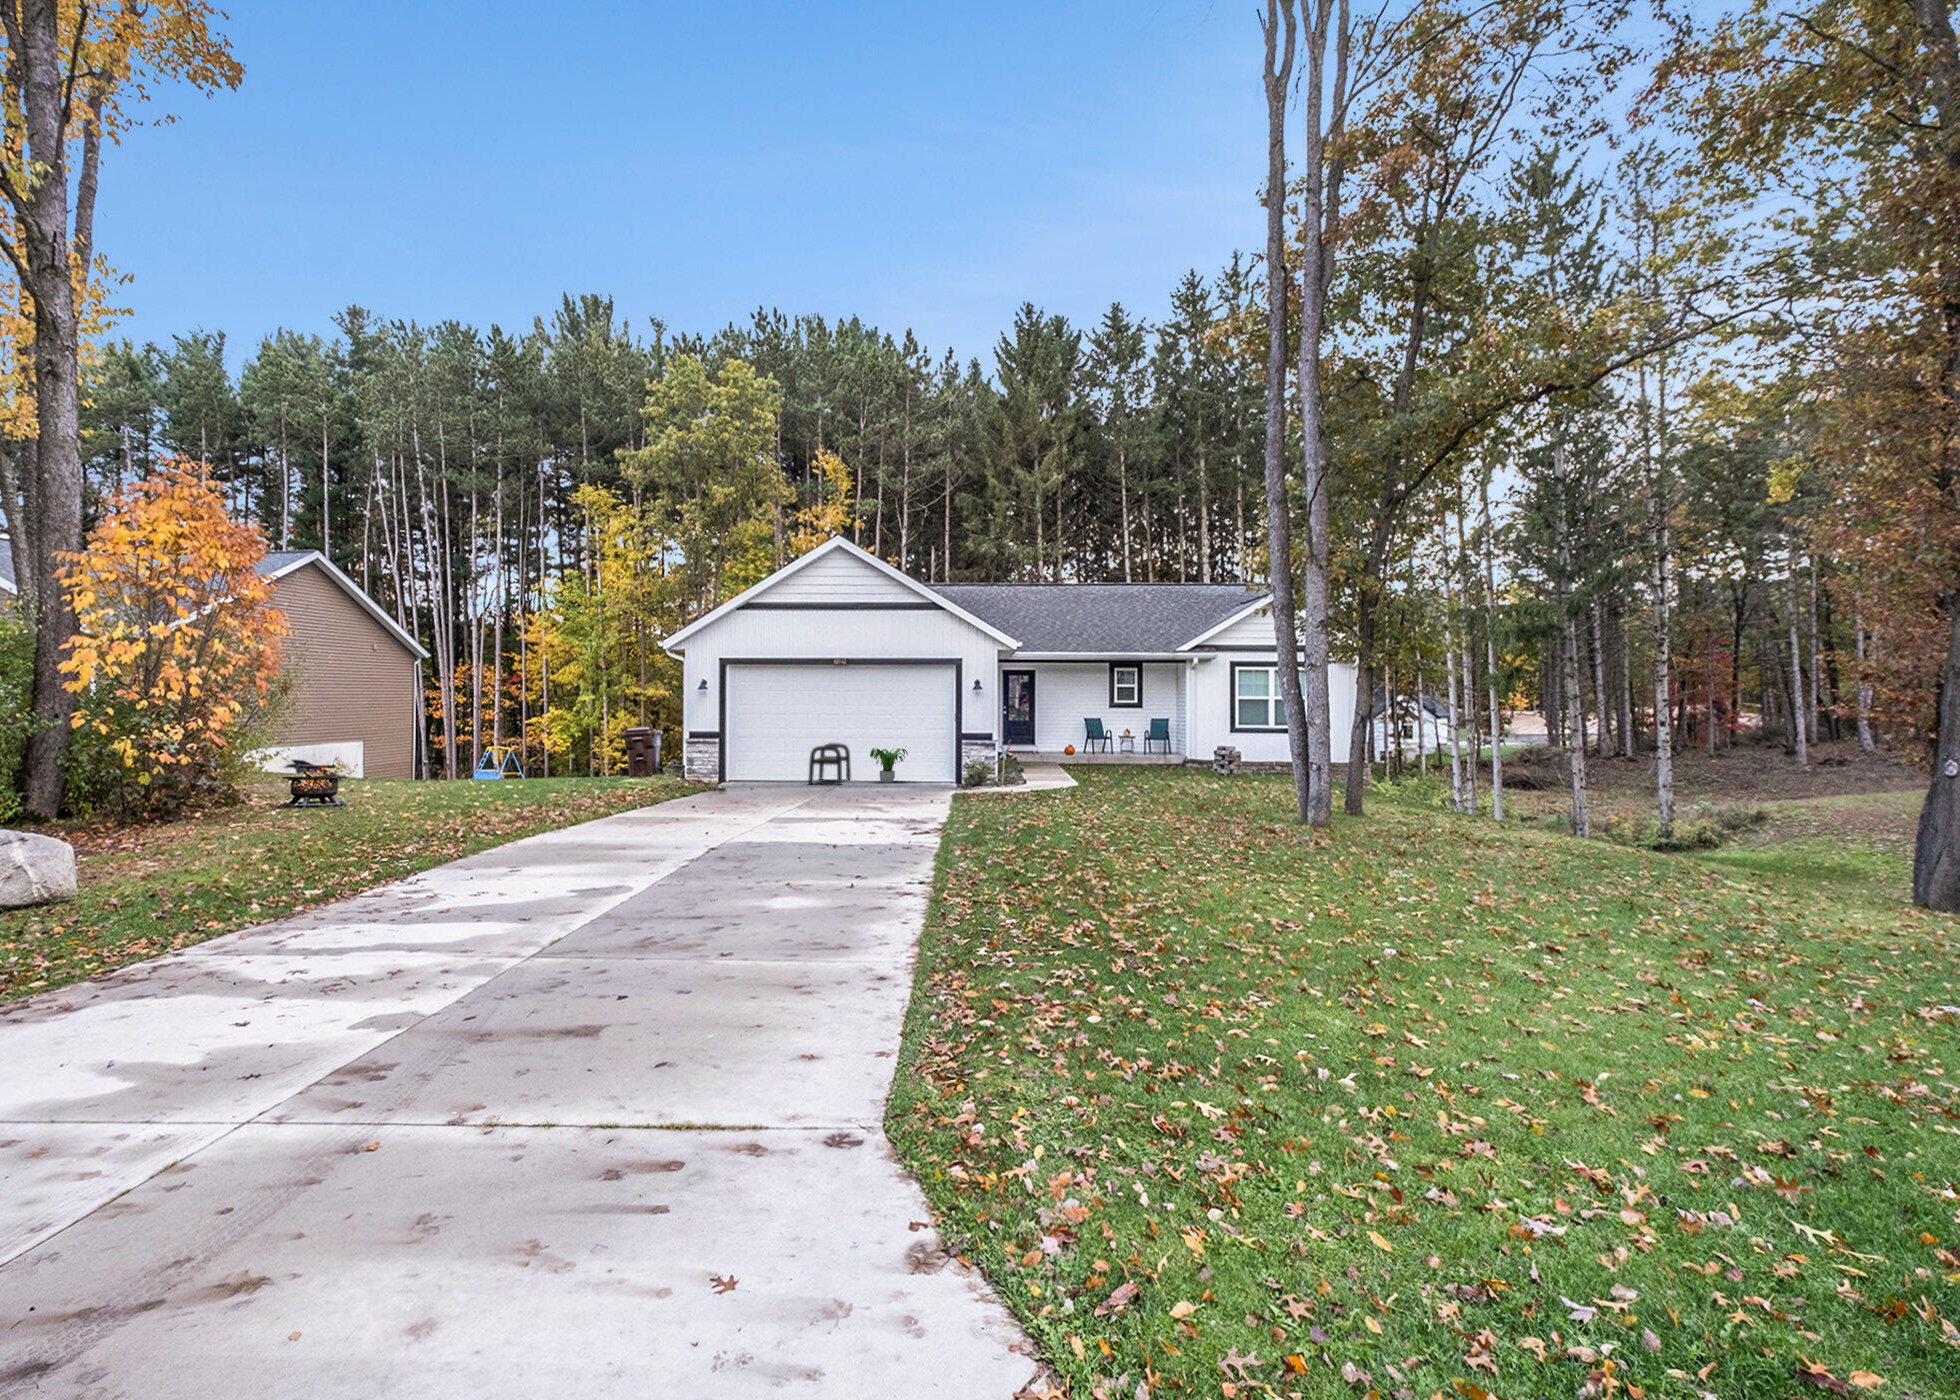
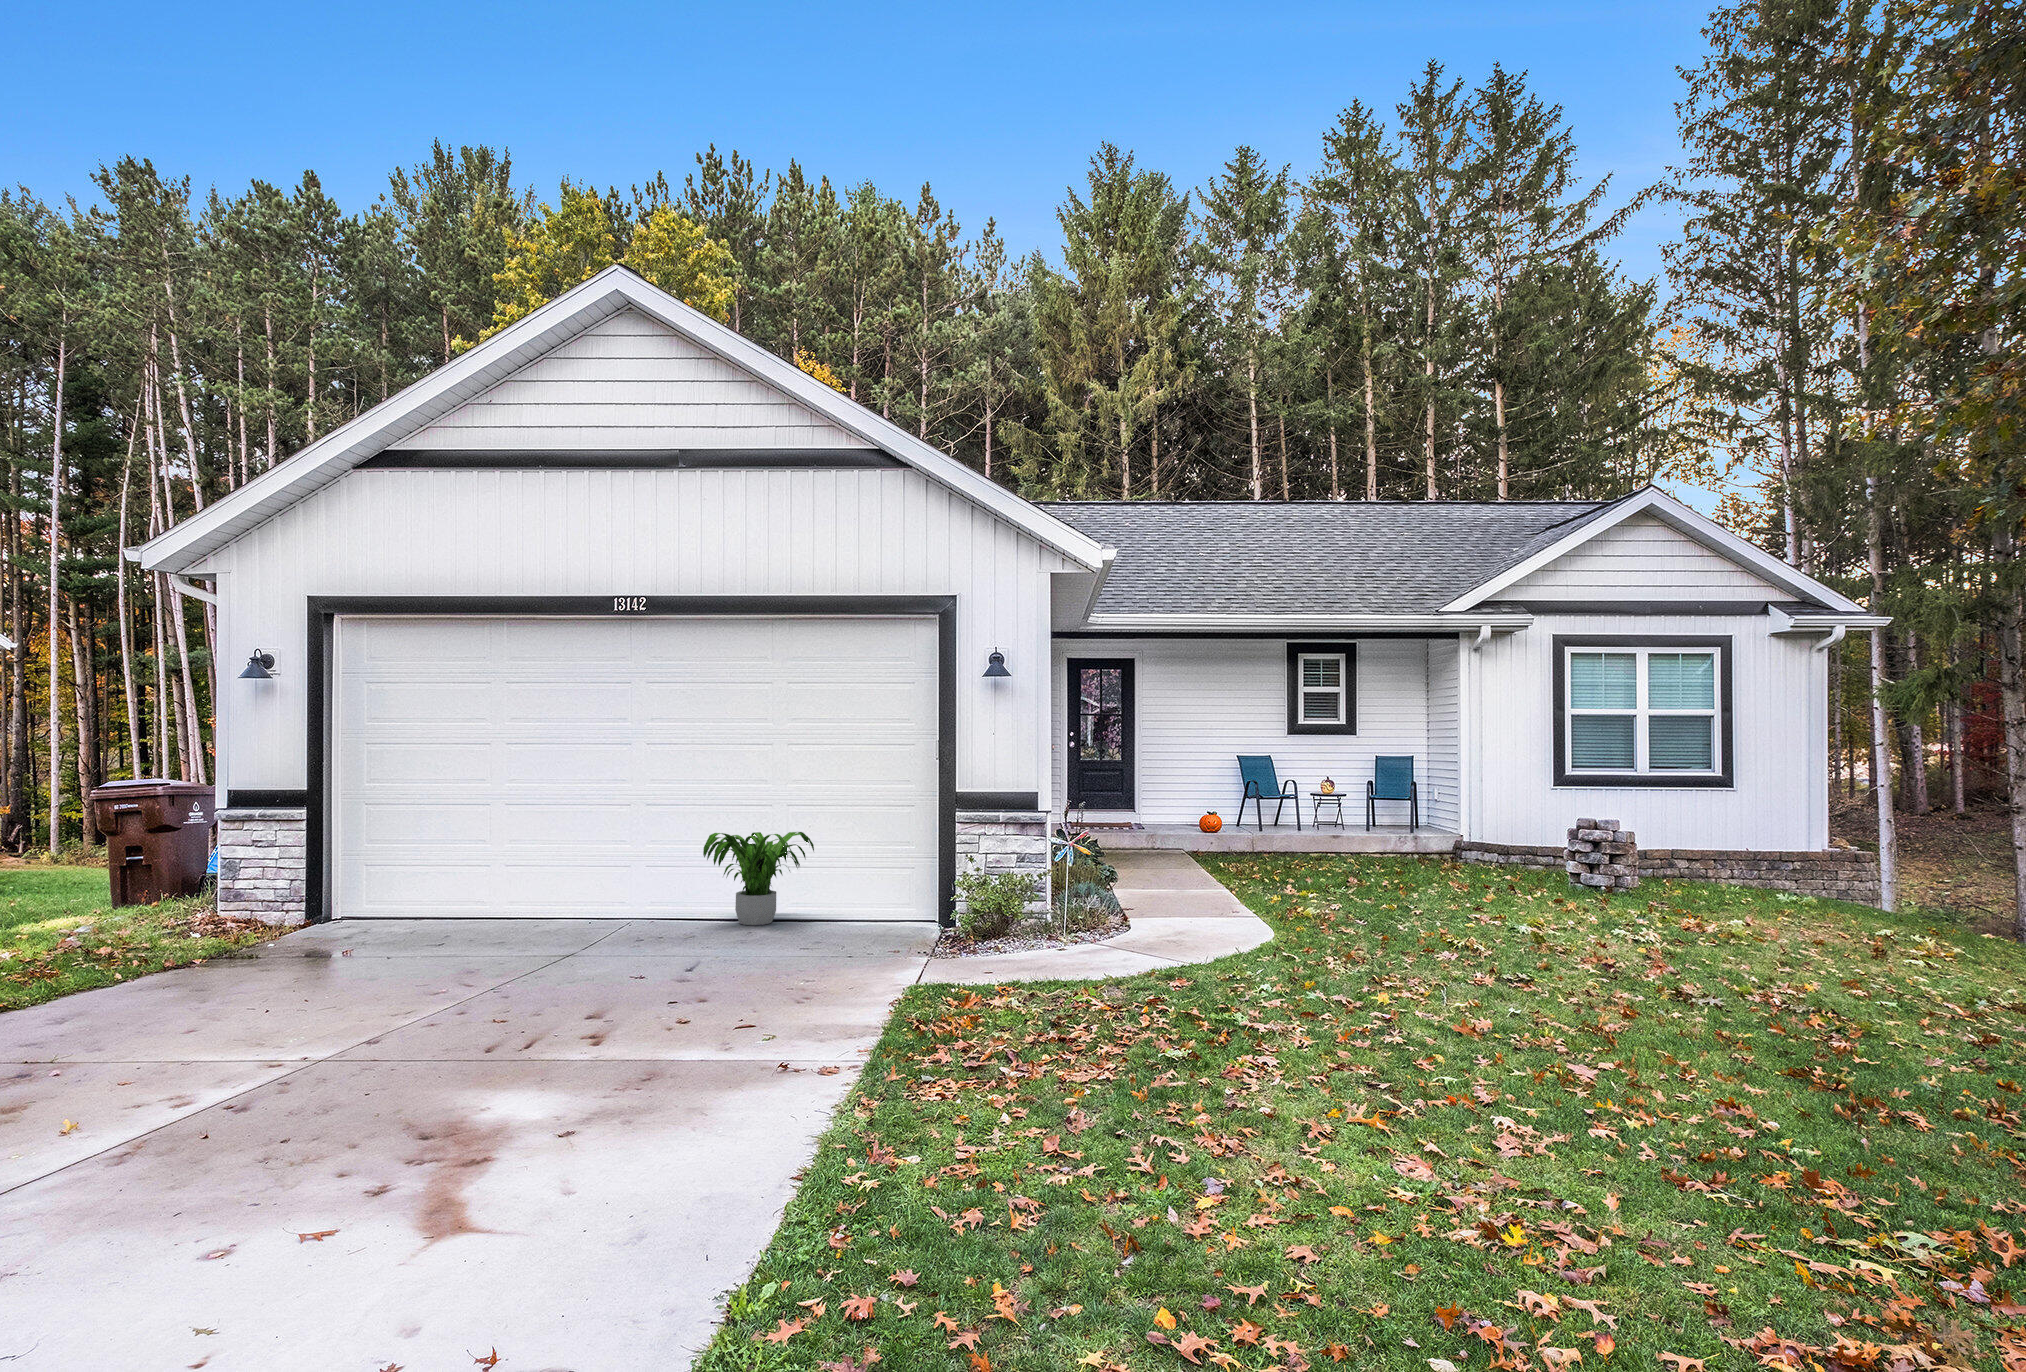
bench: present [808,743,851,785] -> none [522,816,670,938]

